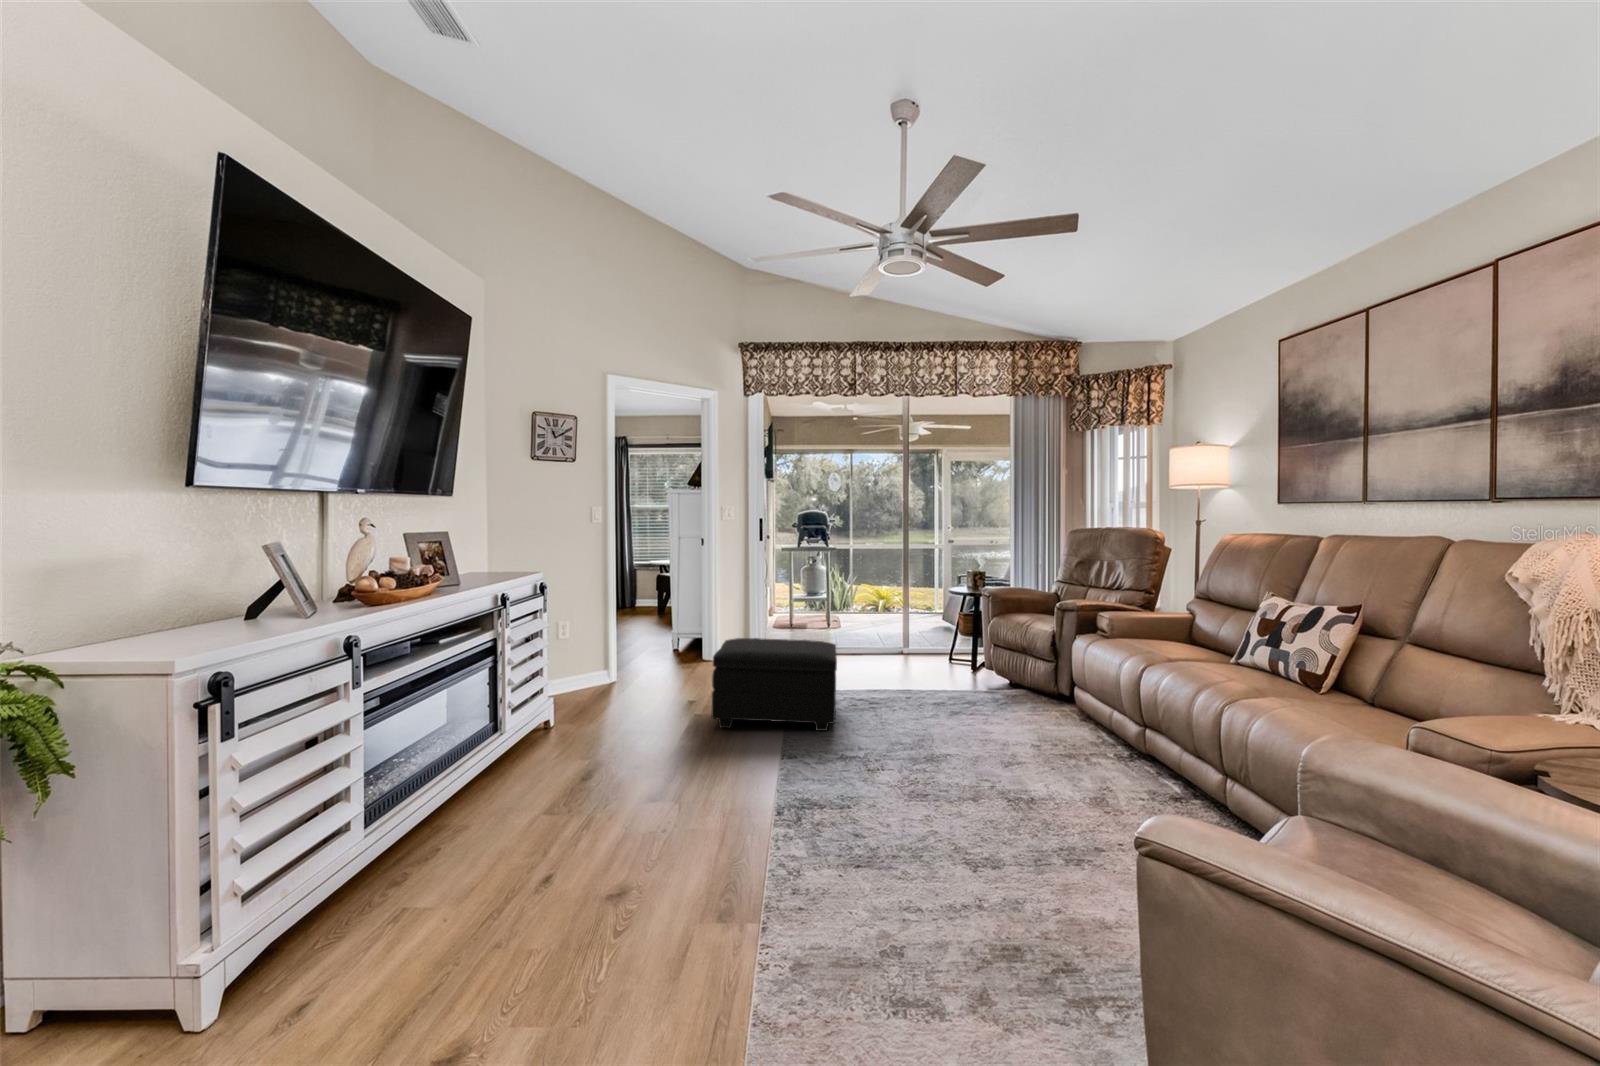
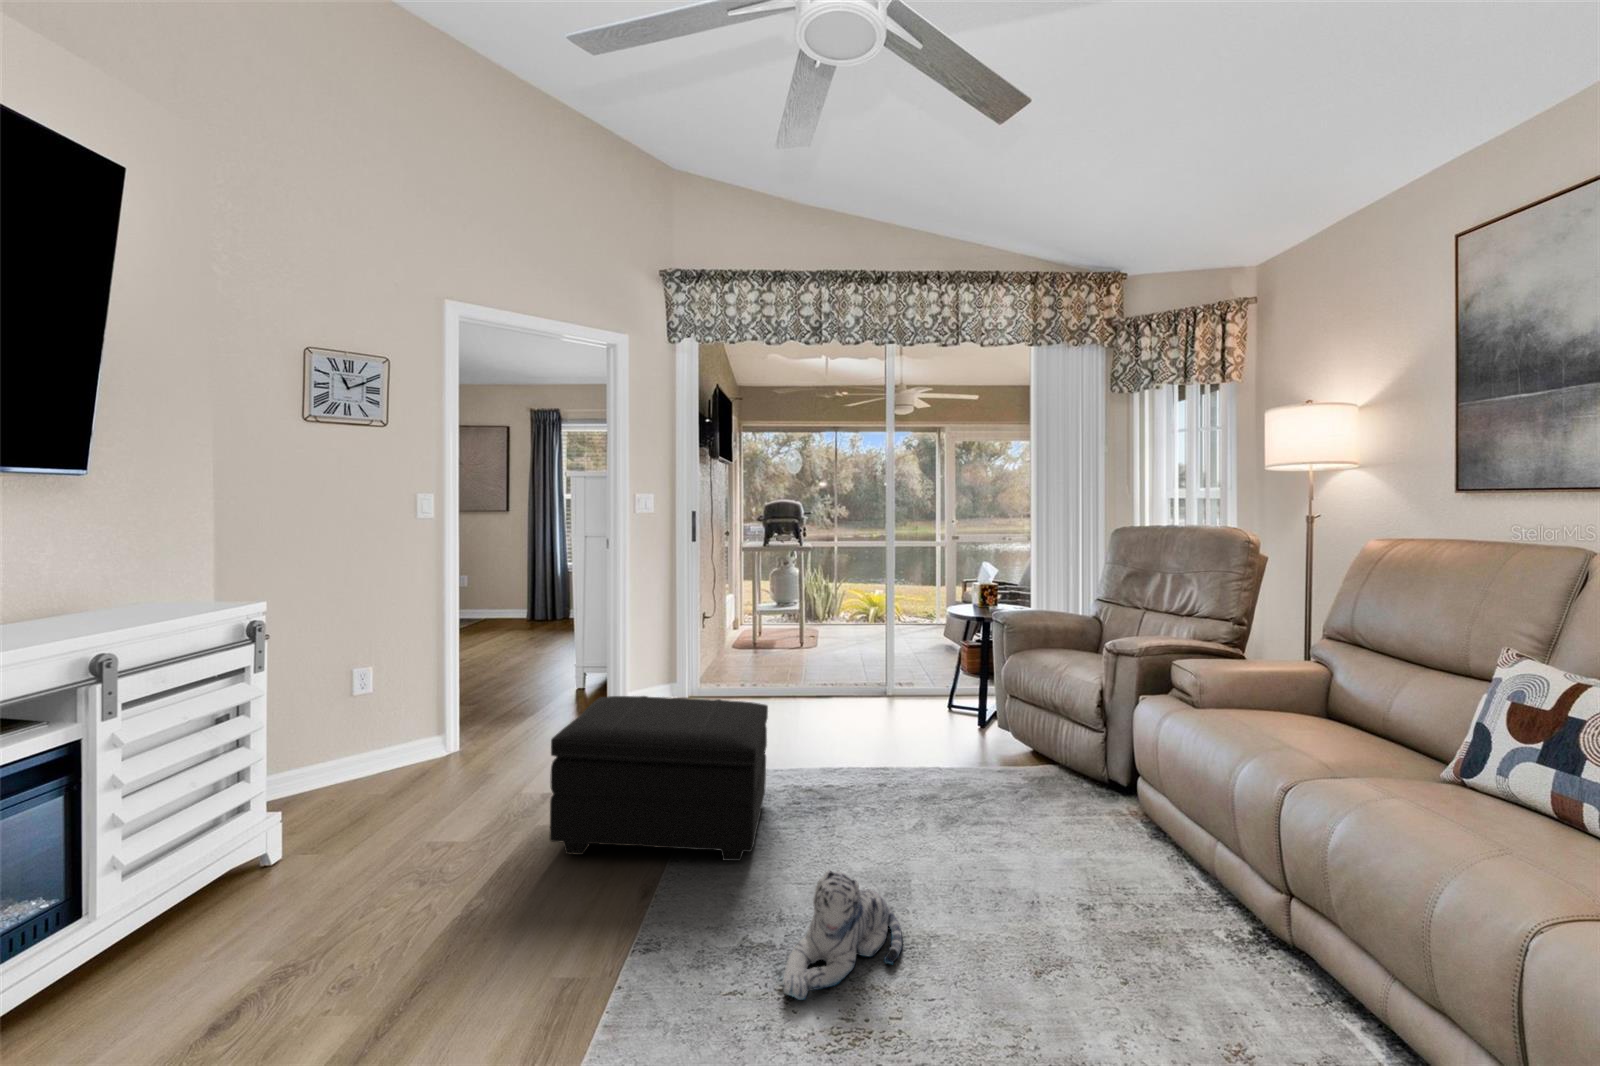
plush toy: none [866,713,929,773] -> present [782,870,902,1000]

